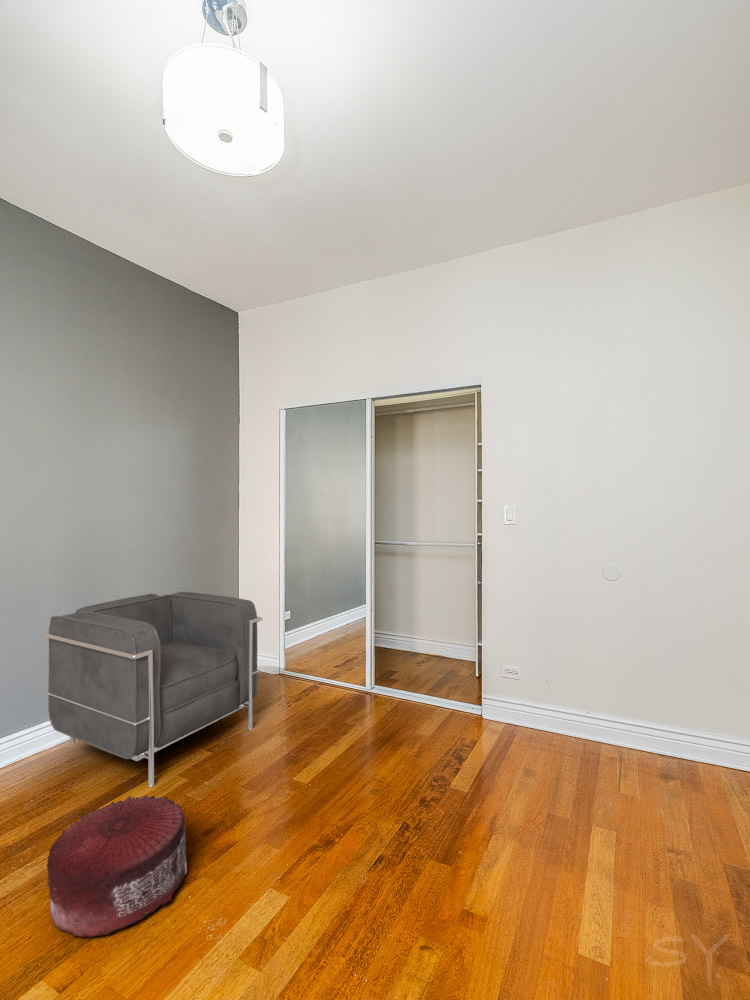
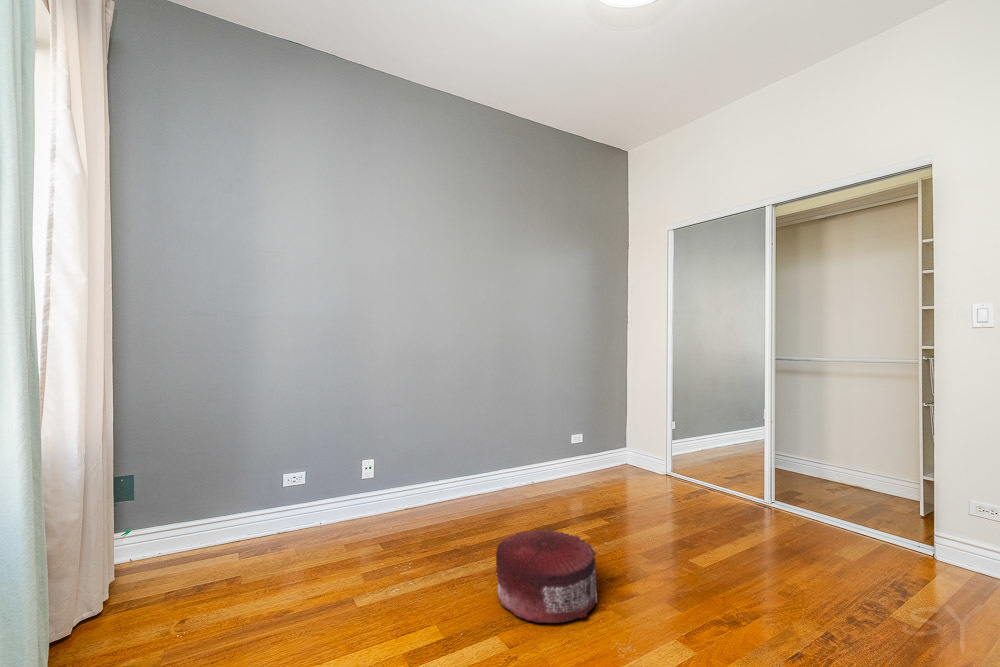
armchair: present [43,592,262,787] -> none [483,384,655,535]

